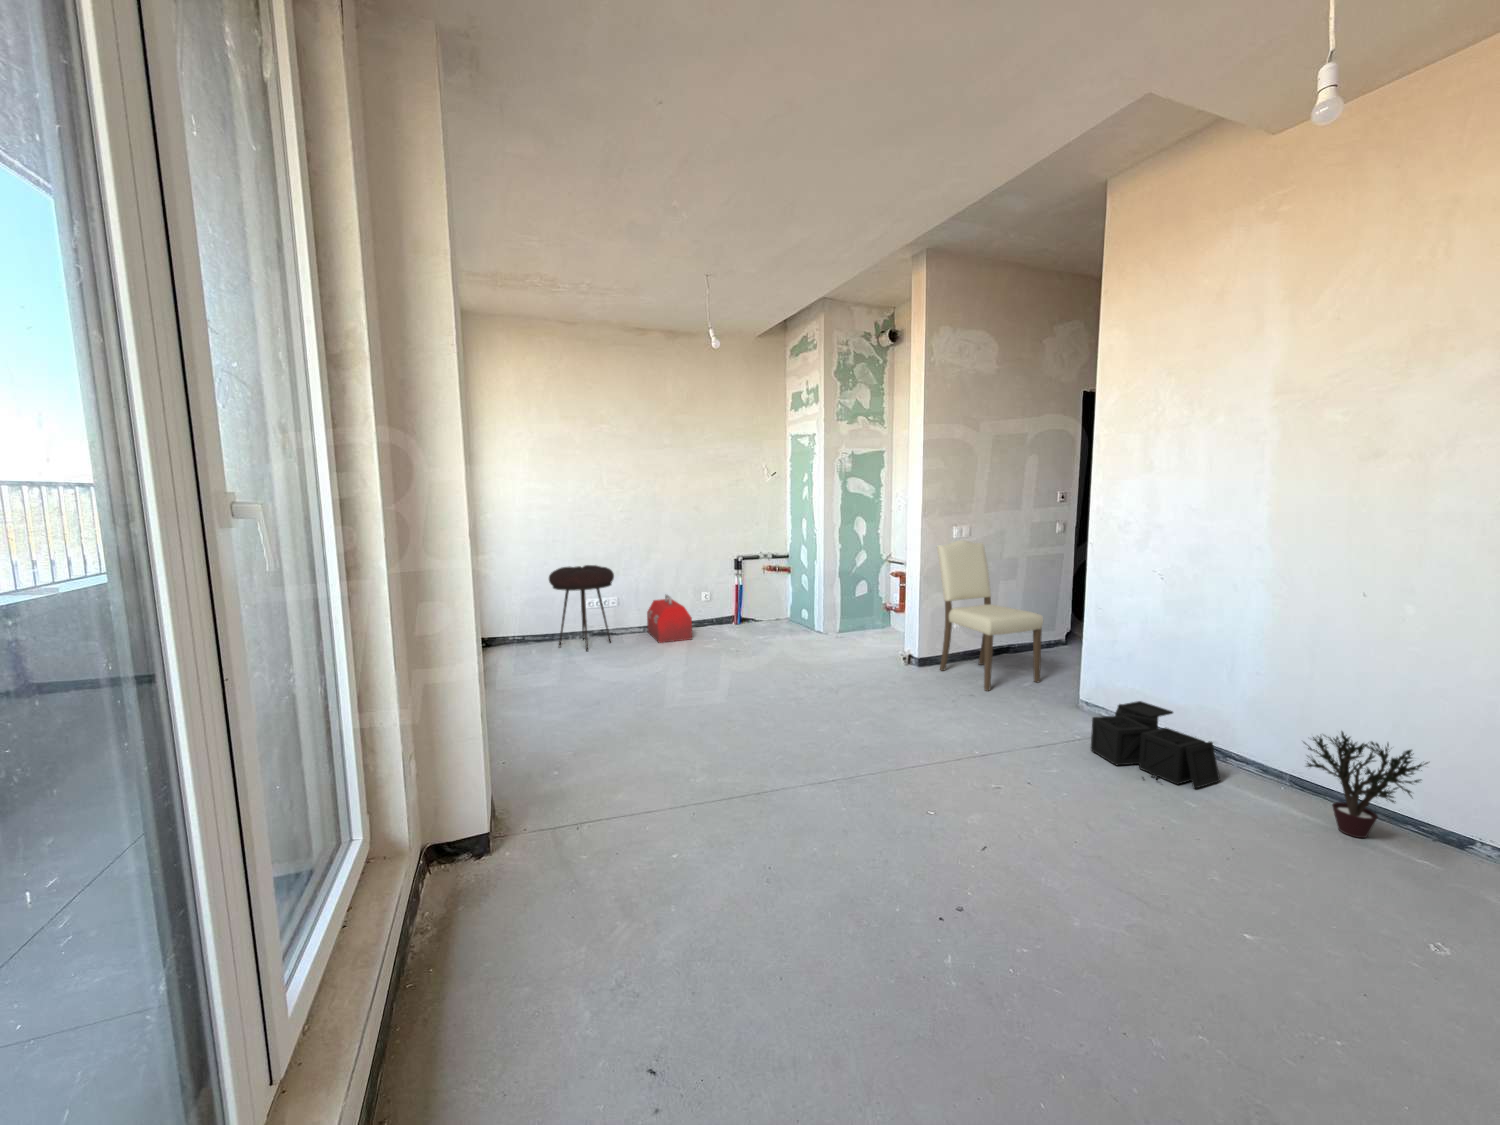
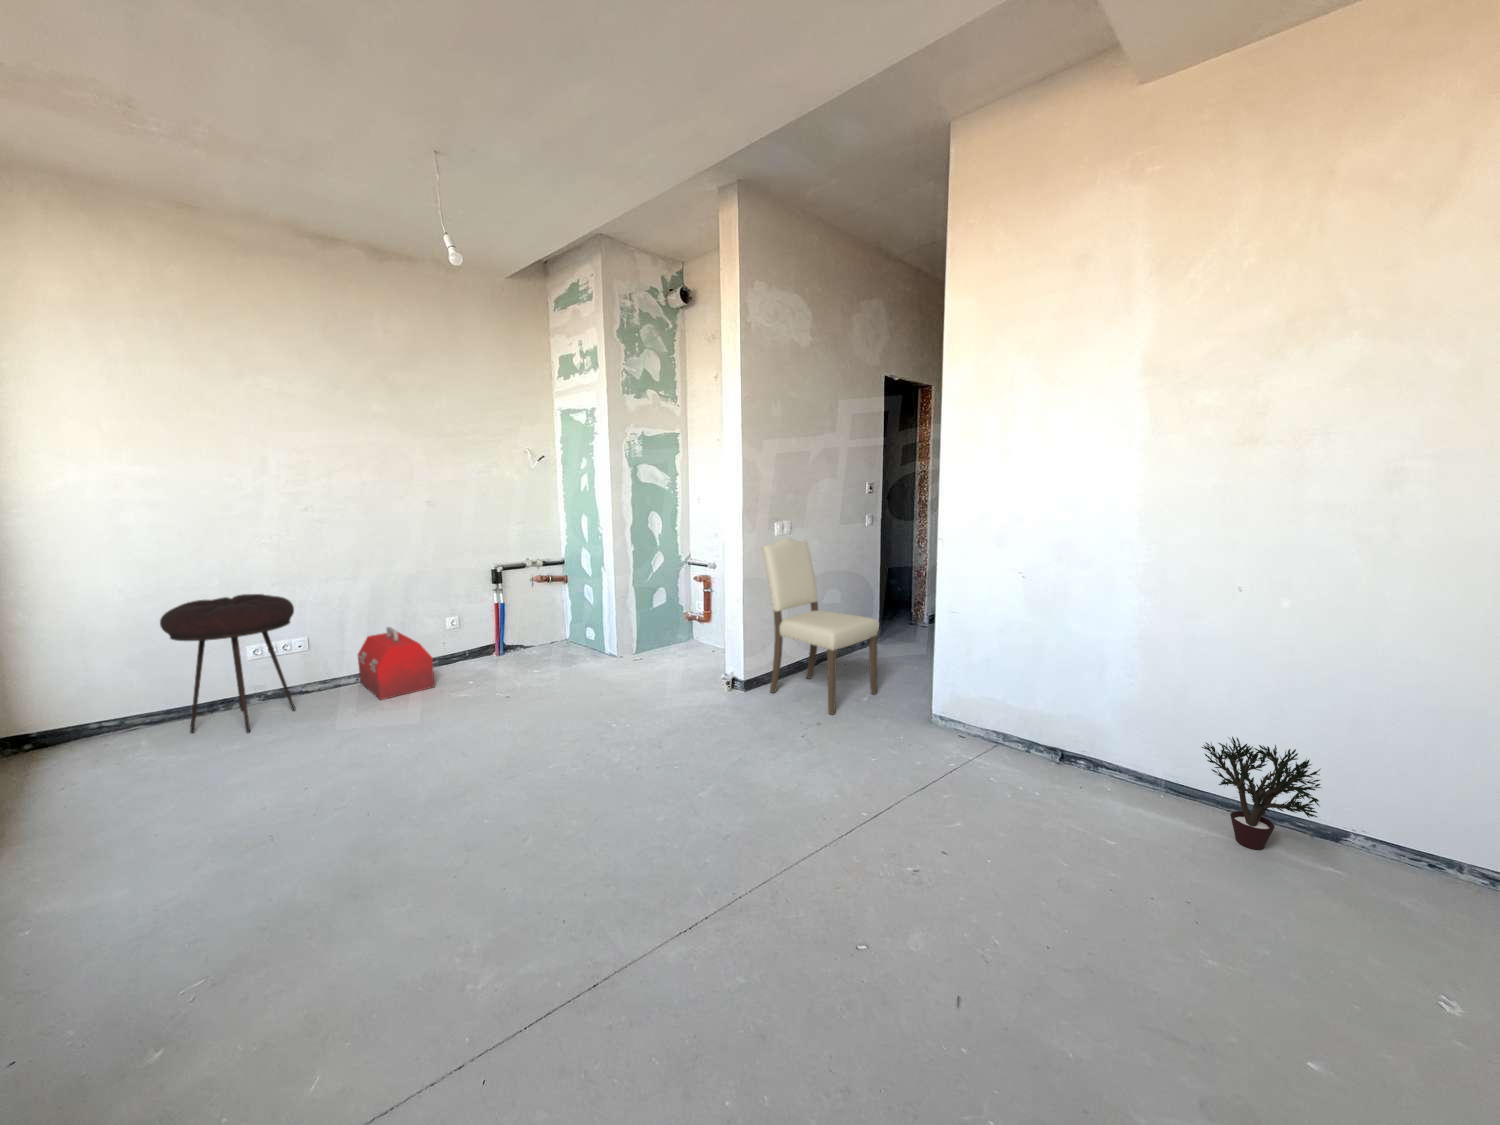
storage bin: present [1091,701,1220,788] -> none [976,713,1110,817]

